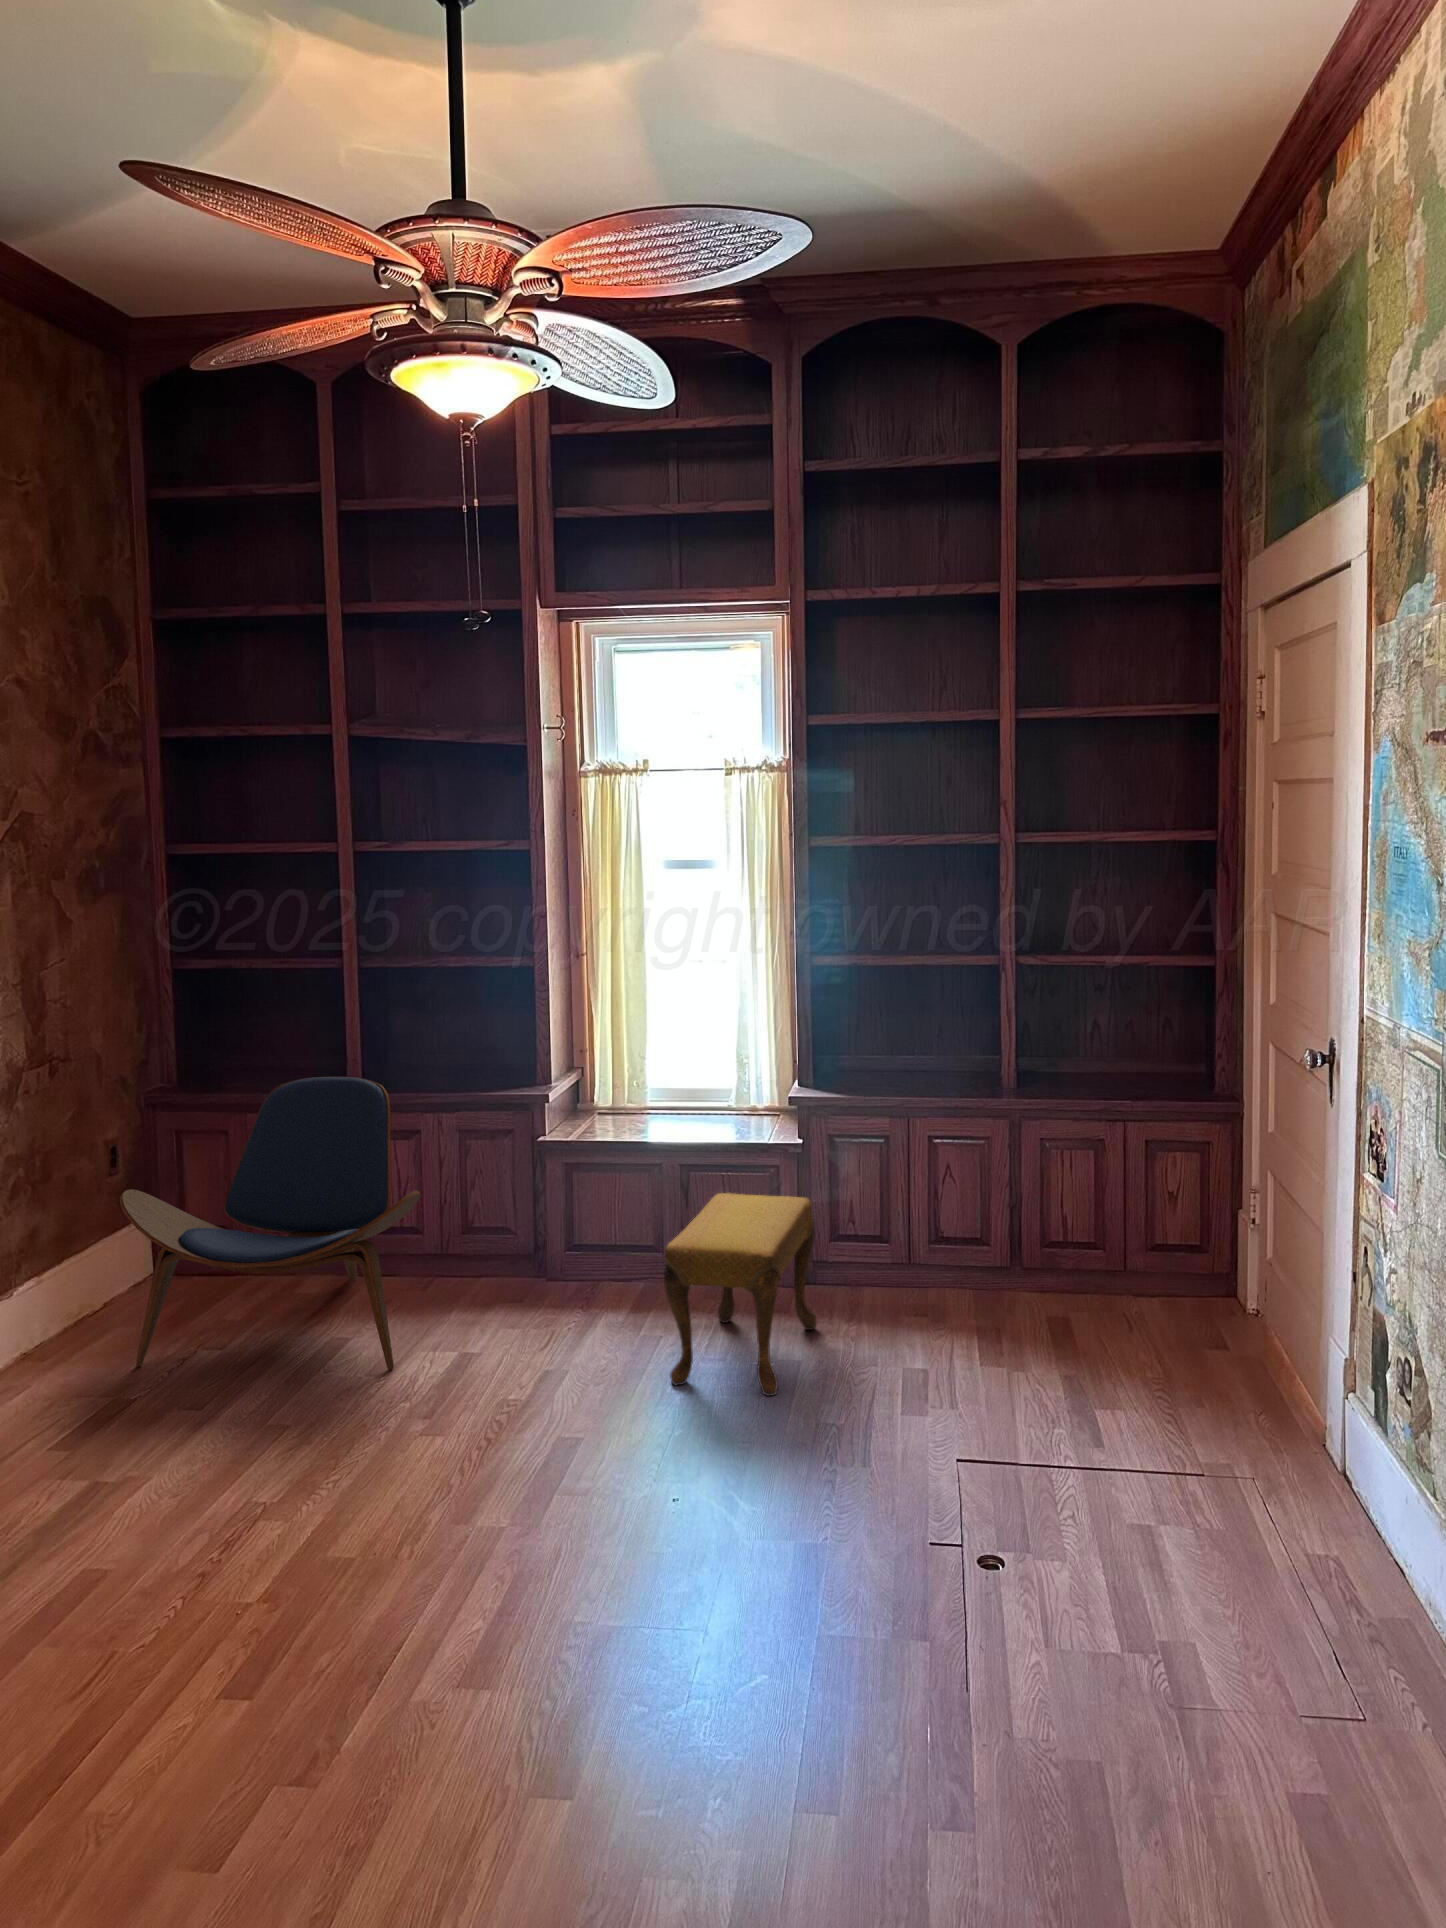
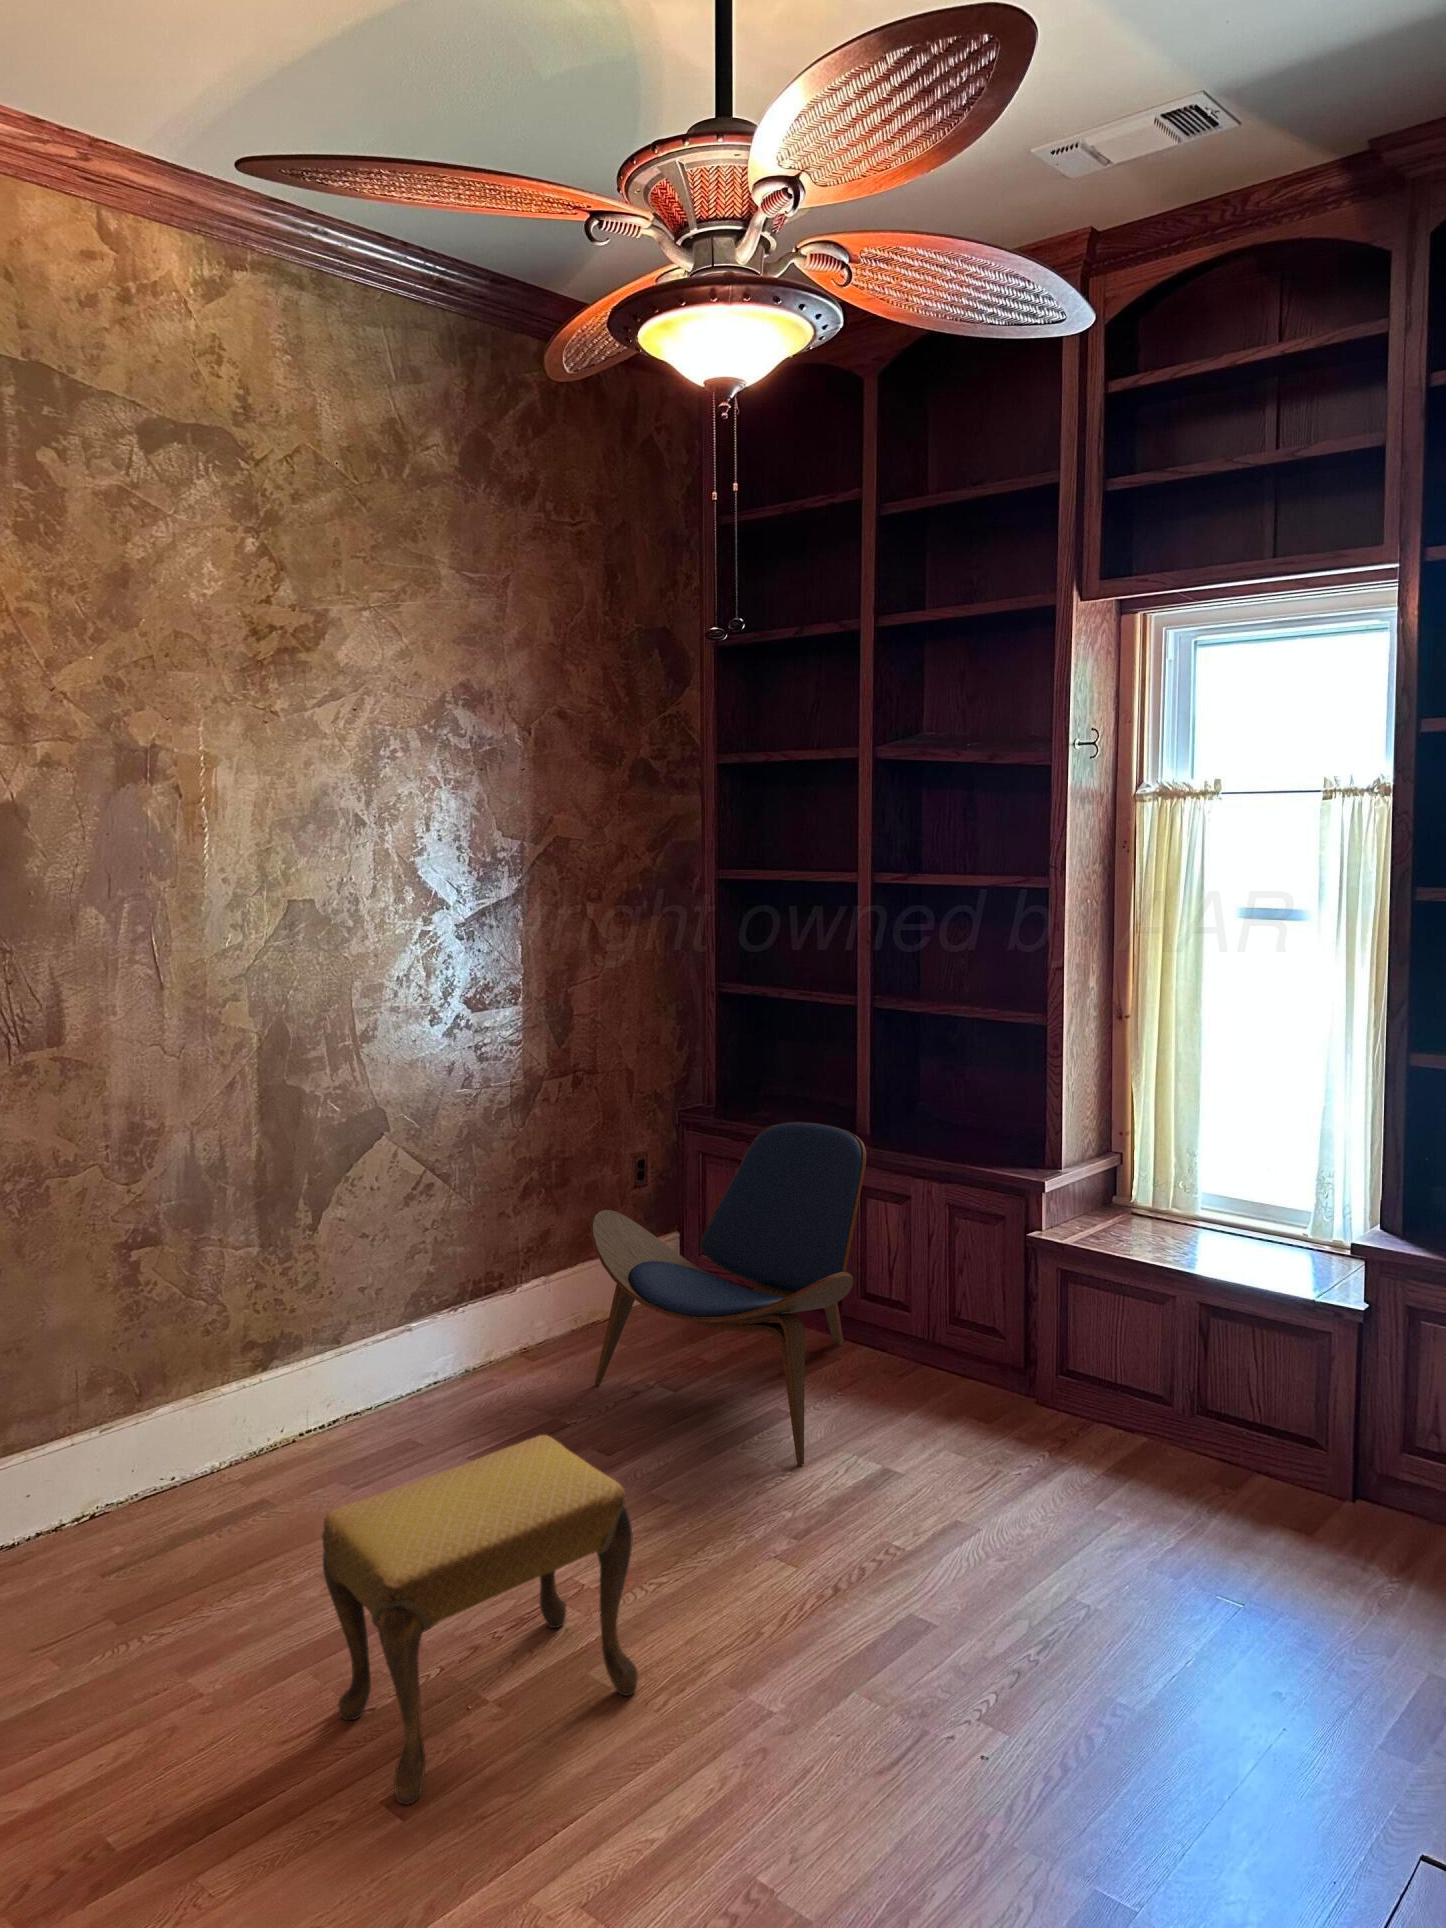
footstool: present [664,1193,817,1396] -> present [322,1435,638,1805]

